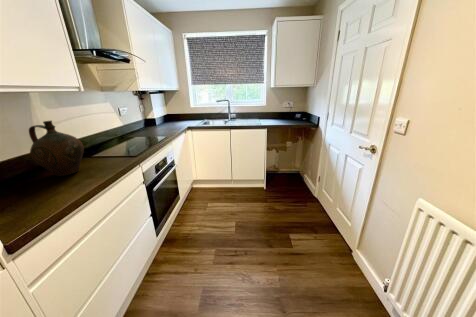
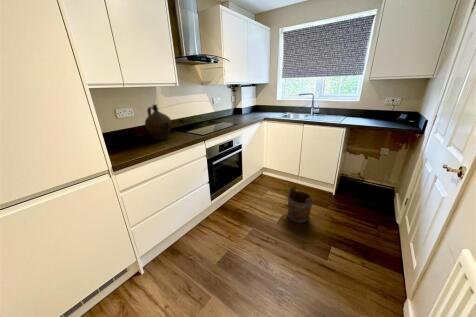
bucket: none [236,191,263,225] -> present [285,186,314,223]

